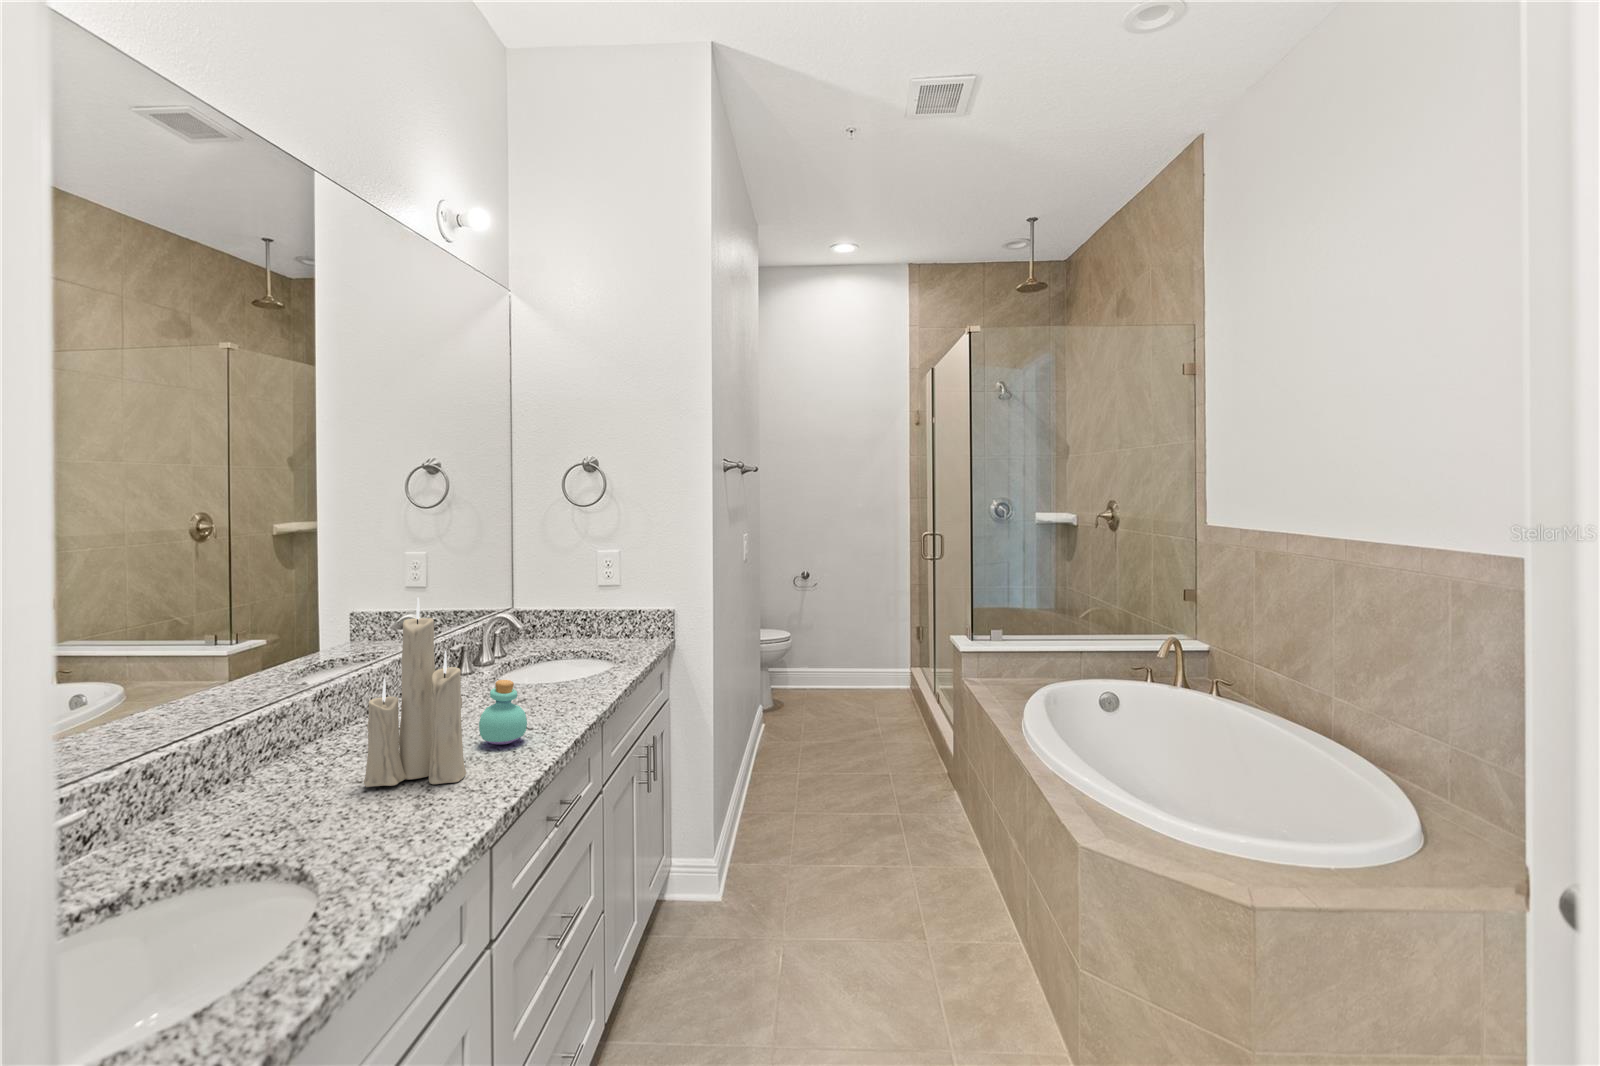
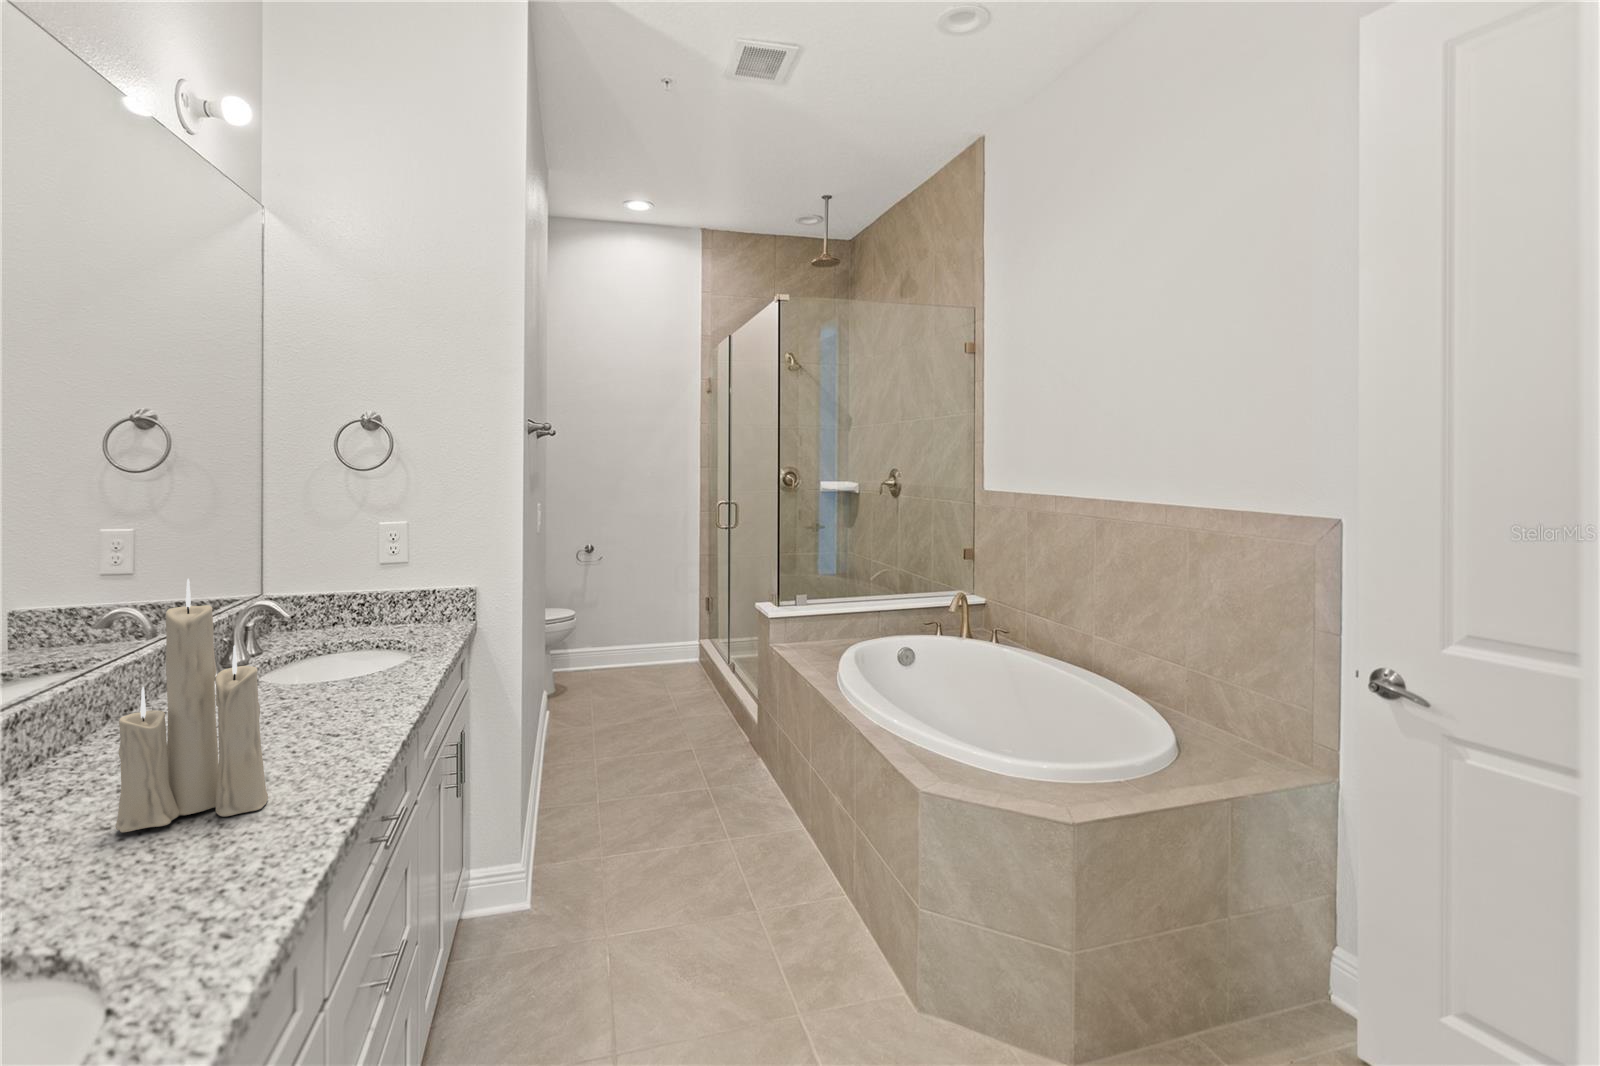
perfume bottle: present [479,680,527,745] -> none [269,678,336,758]

